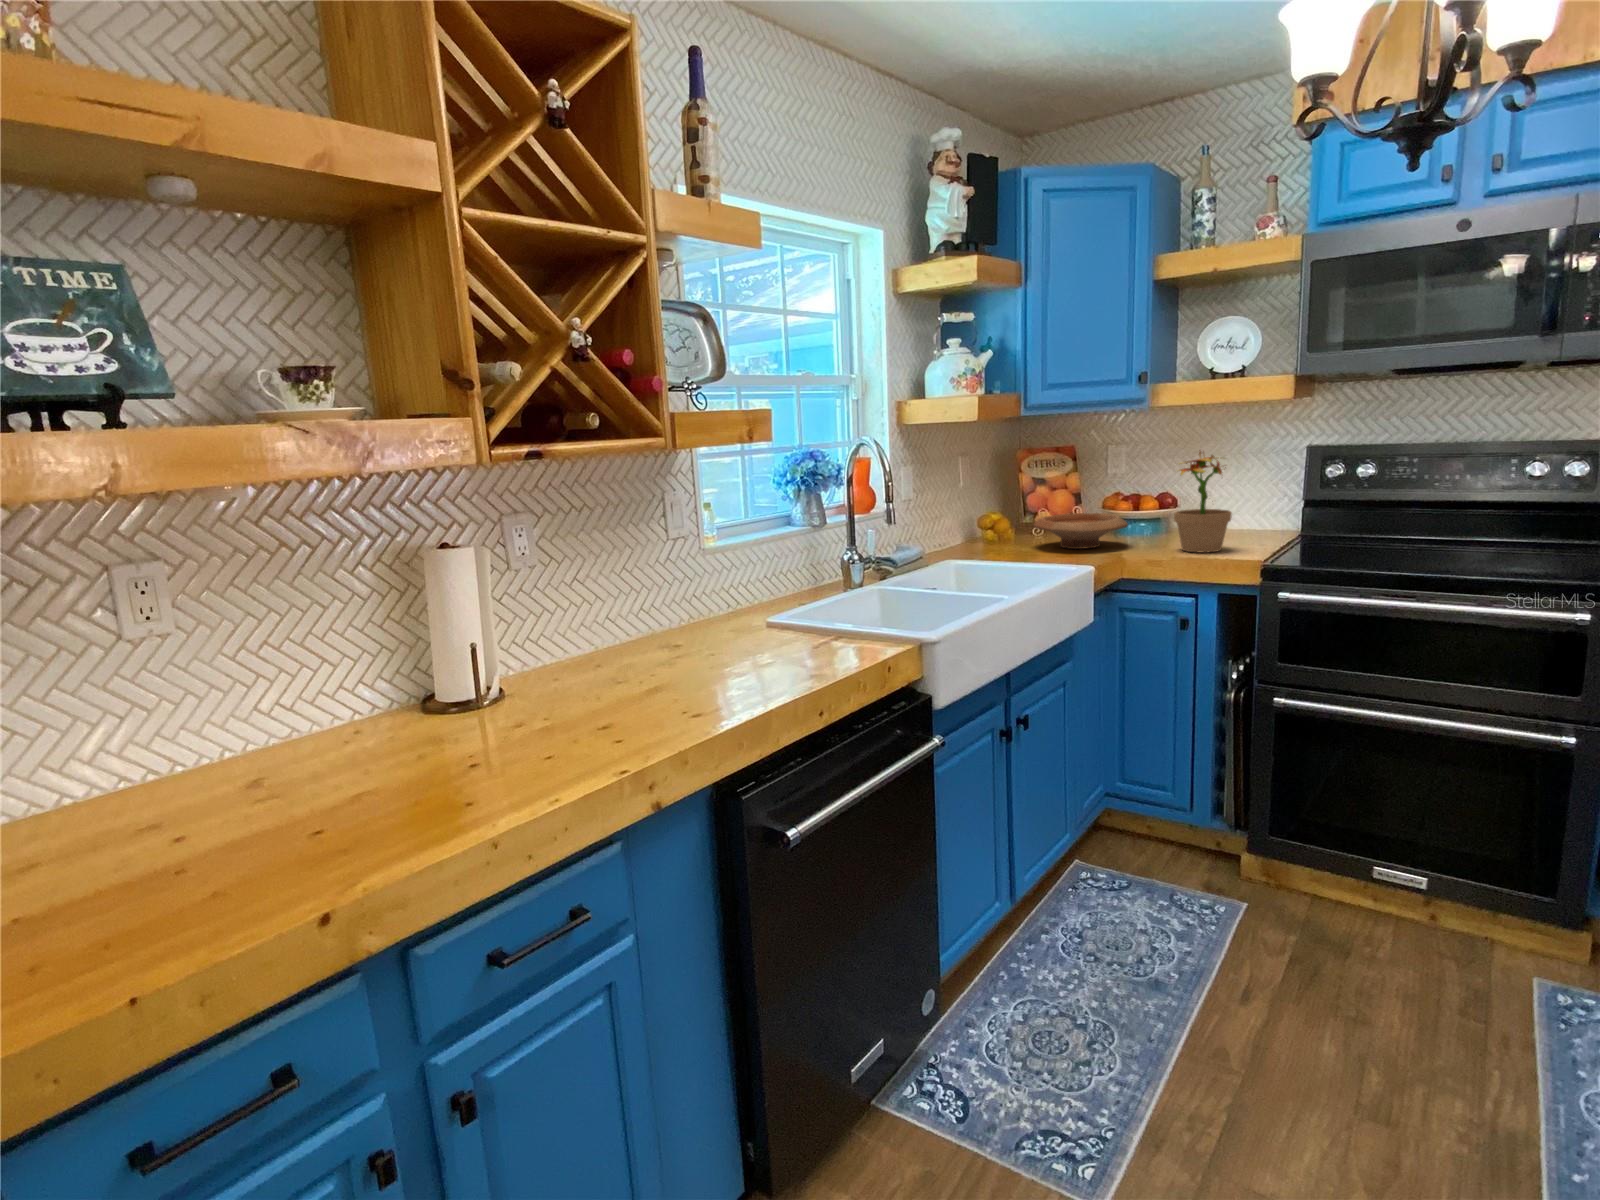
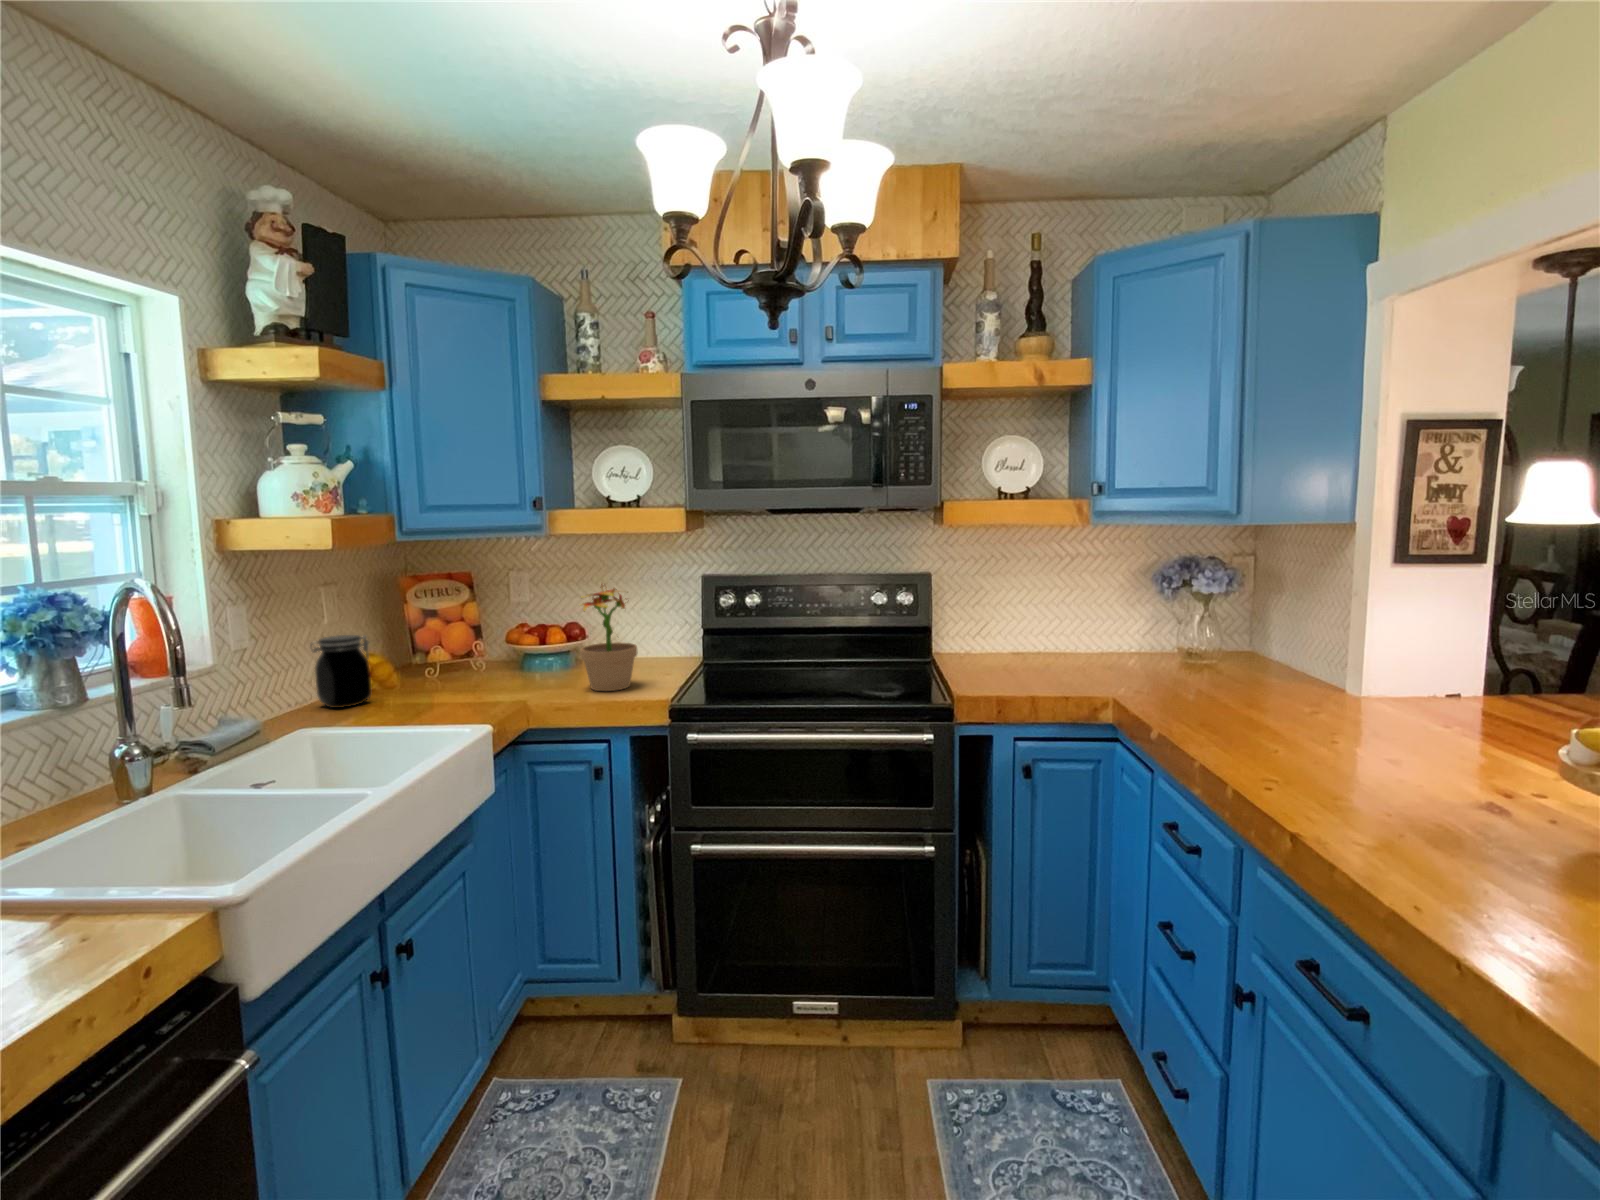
jar: none [954,494,995,551] -> present [311,635,371,708]
wooden bowl: present [1034,513,1128,549] -> none [422,650,533,695]

